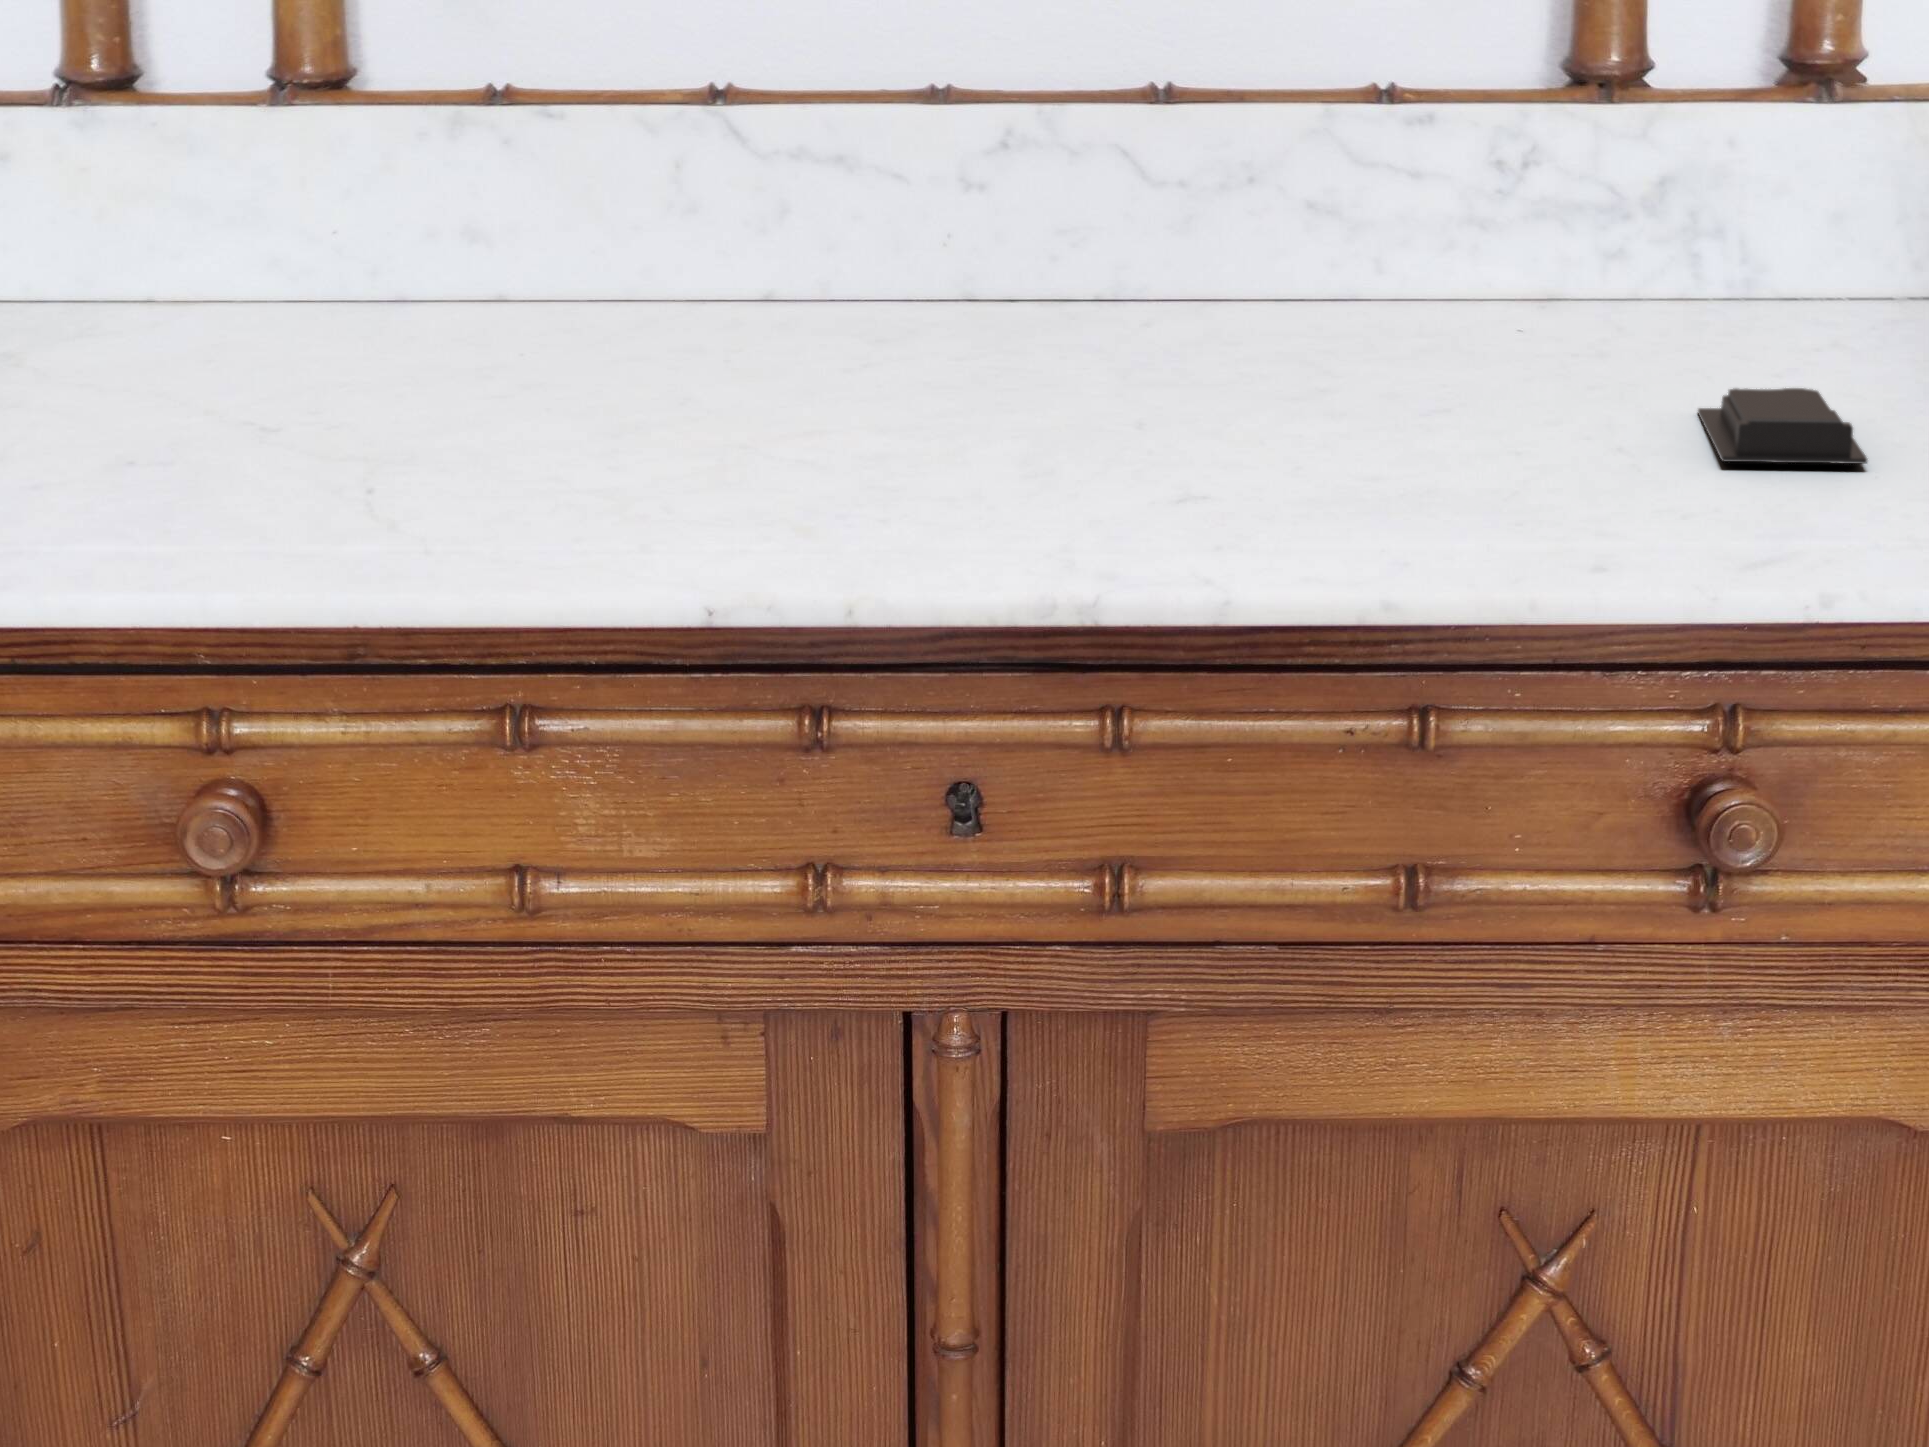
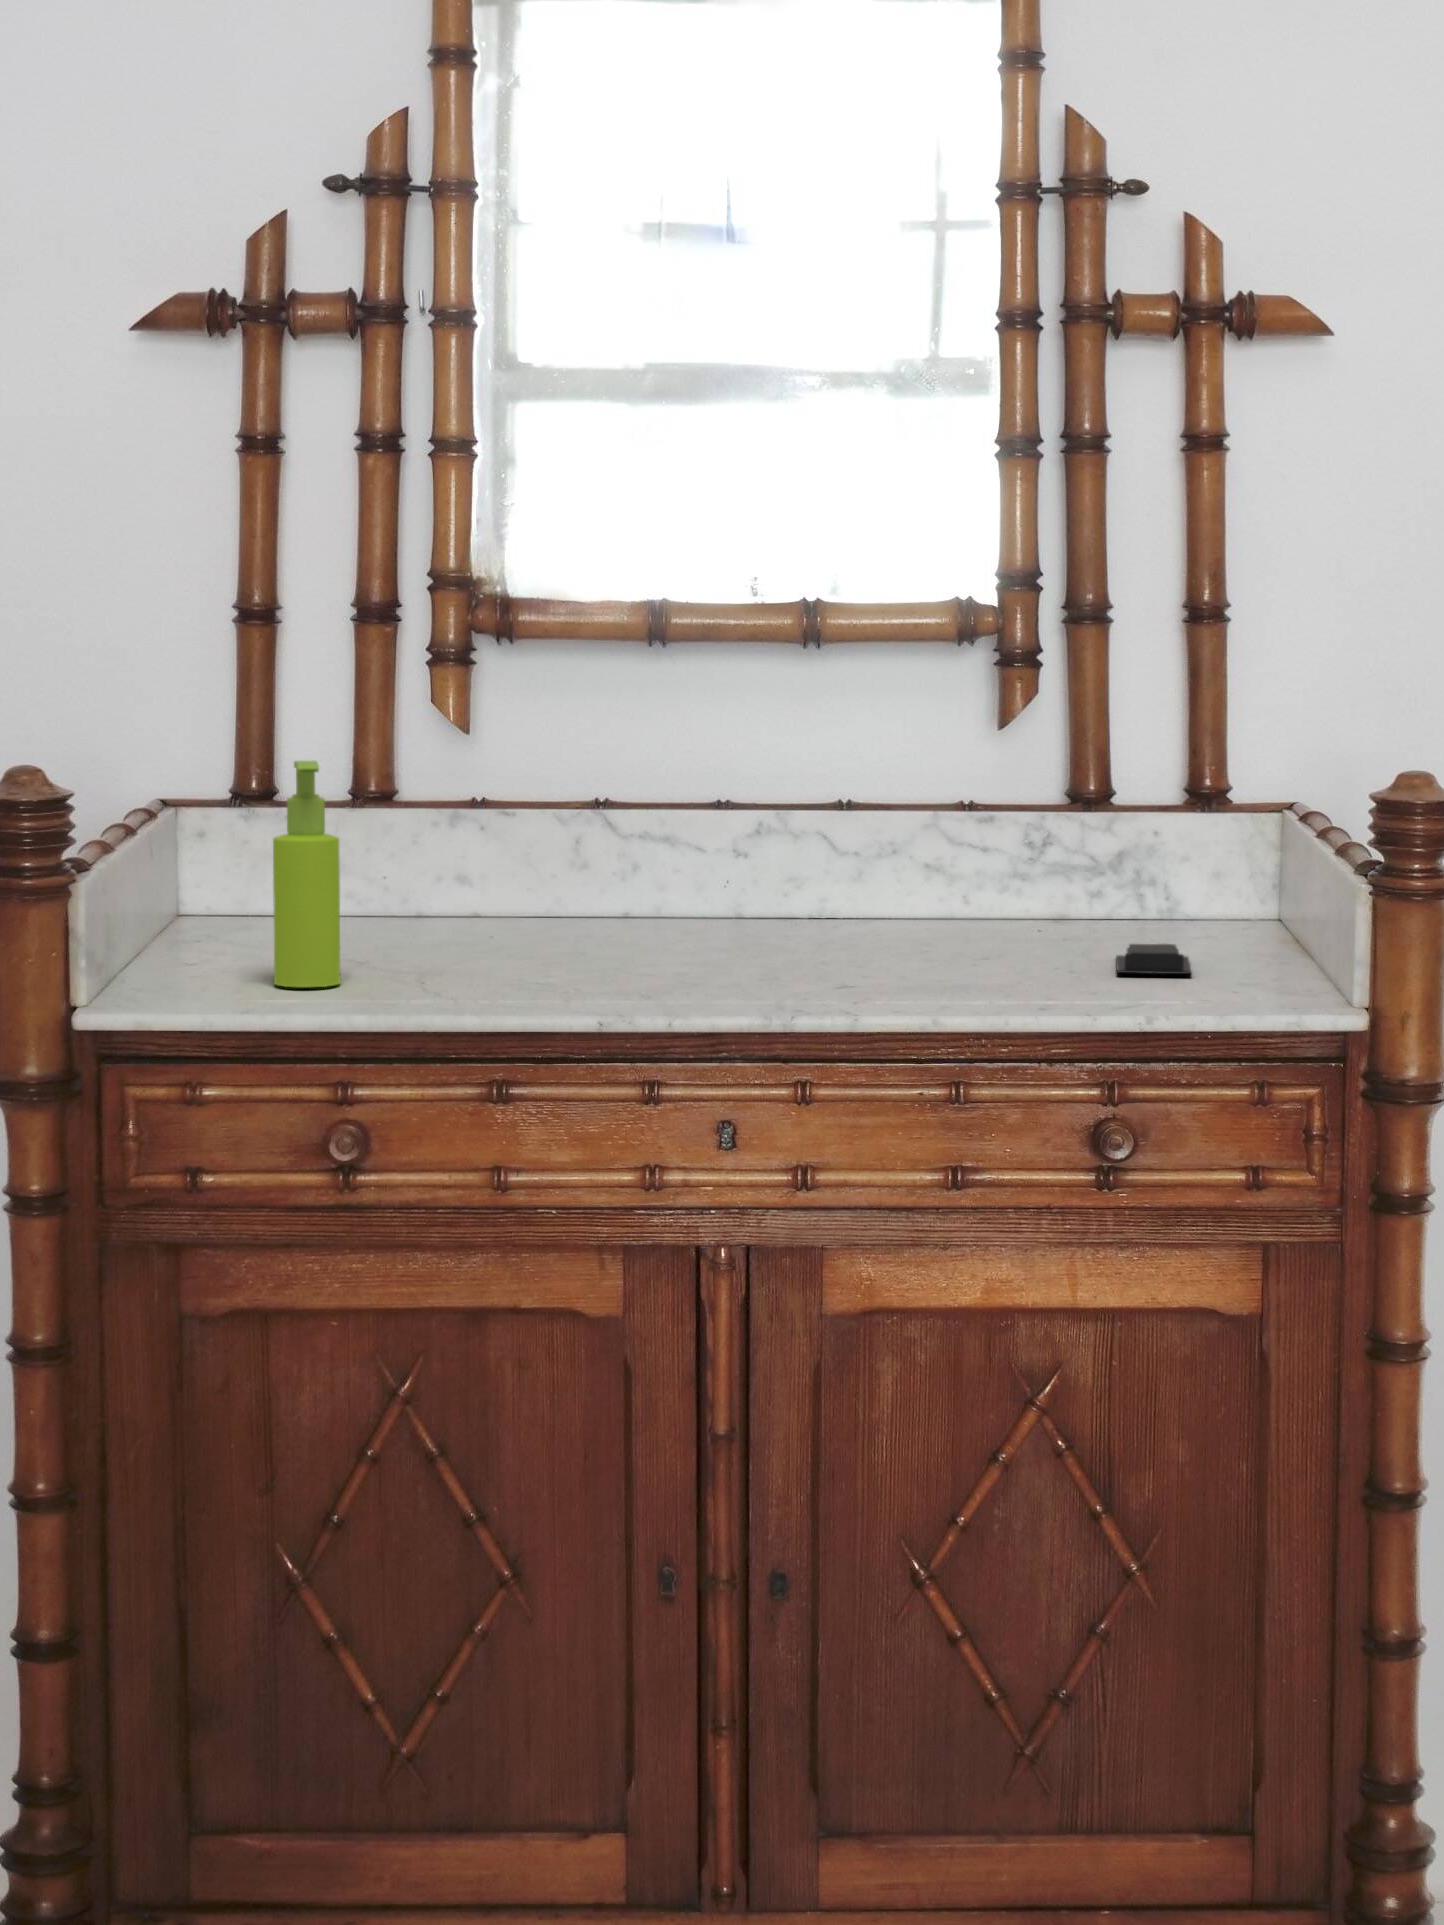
soap dispenser: none [57,49,216,521] -> present [273,761,340,987]

